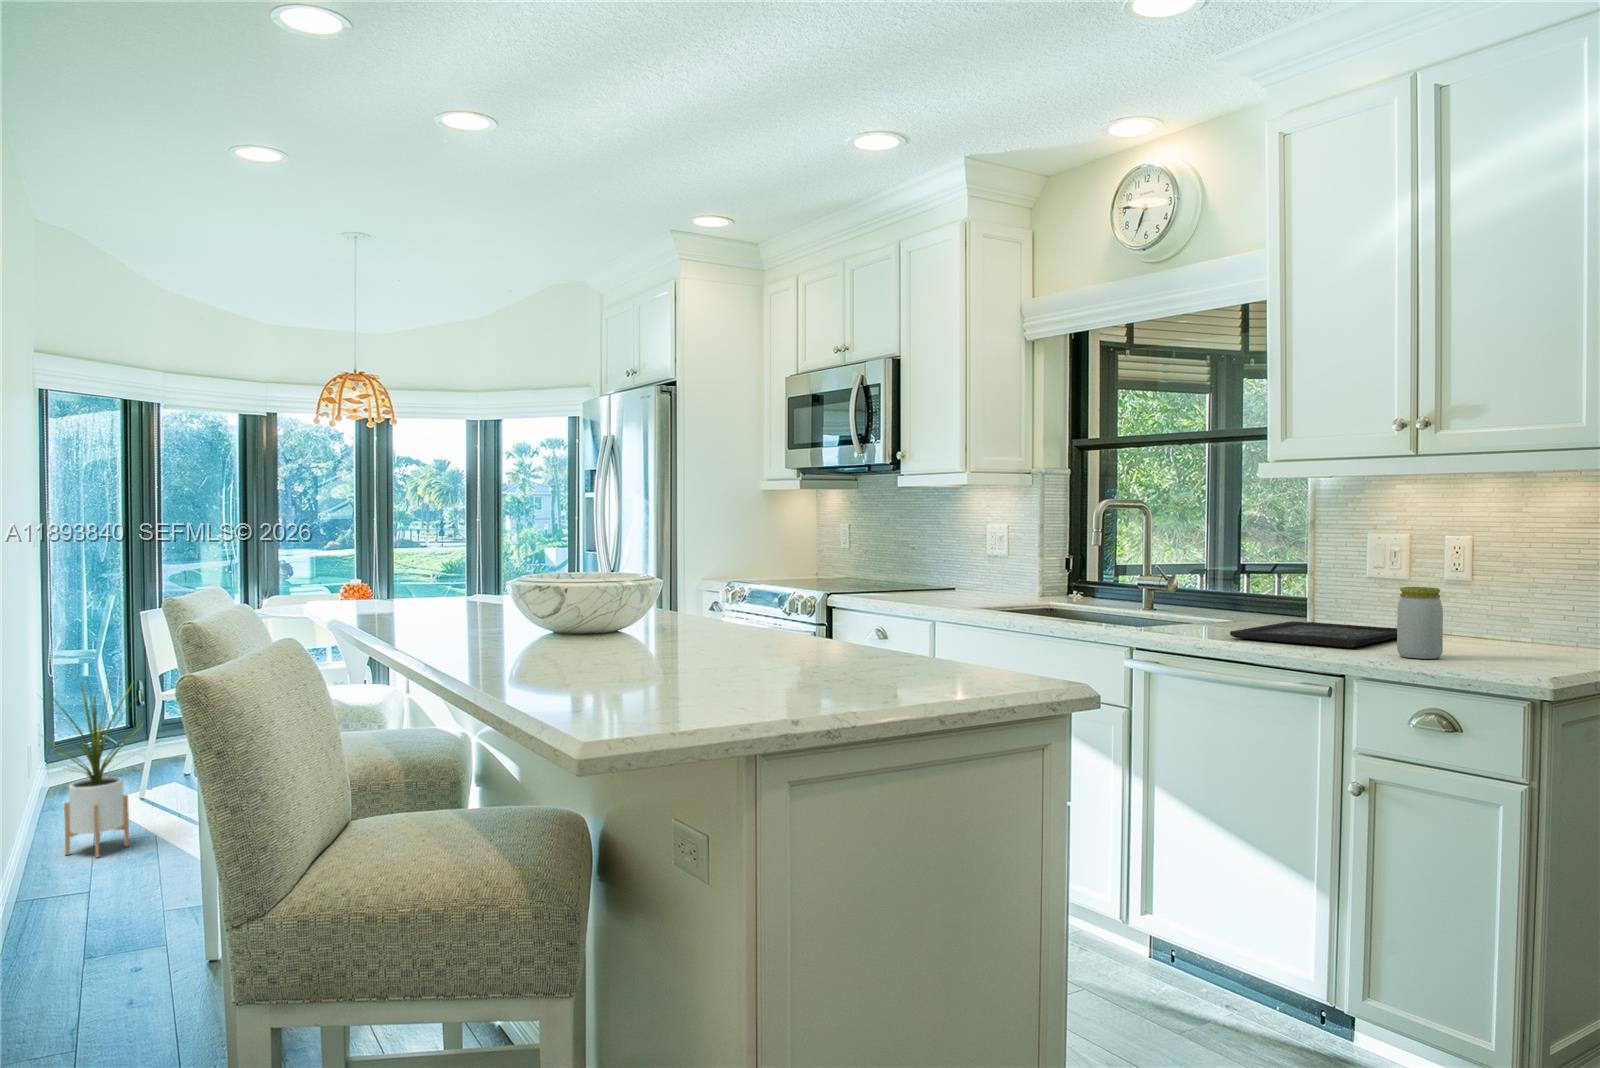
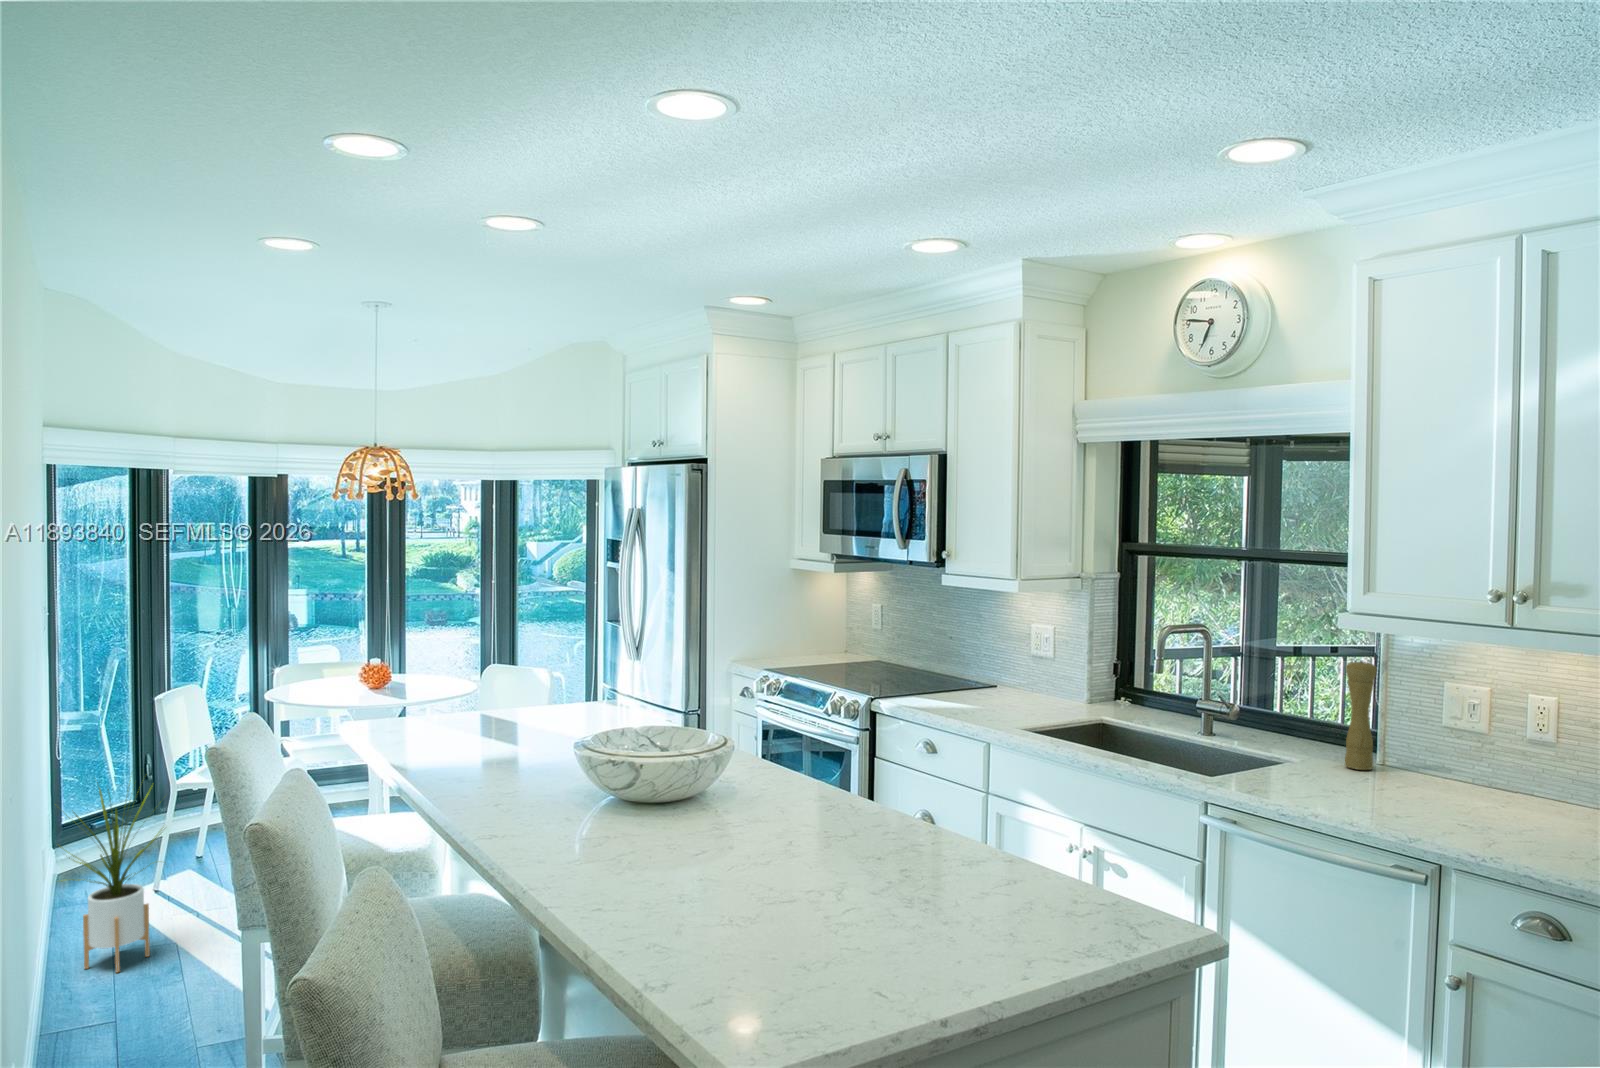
pepper mill: none [1274,518,1304,624] -> present [1345,661,1377,770]
jar: present [1397,587,1443,659] -> none [1499,776,1550,856]
tray: present [1230,621,1397,648] -> none [1313,772,1500,828]

